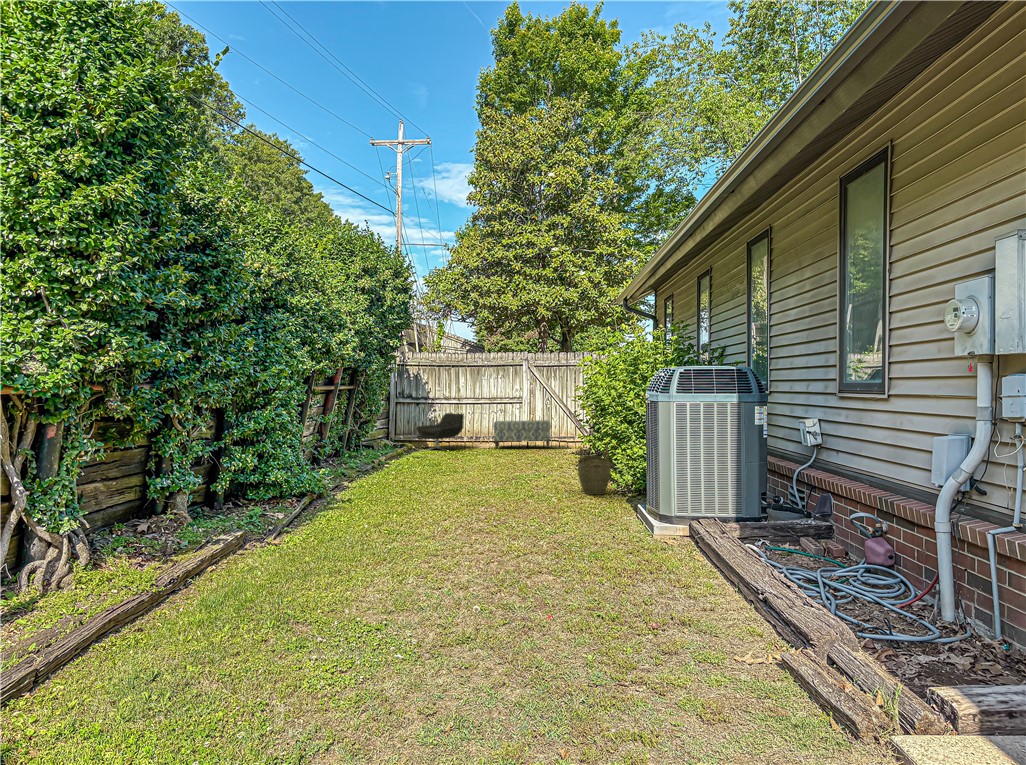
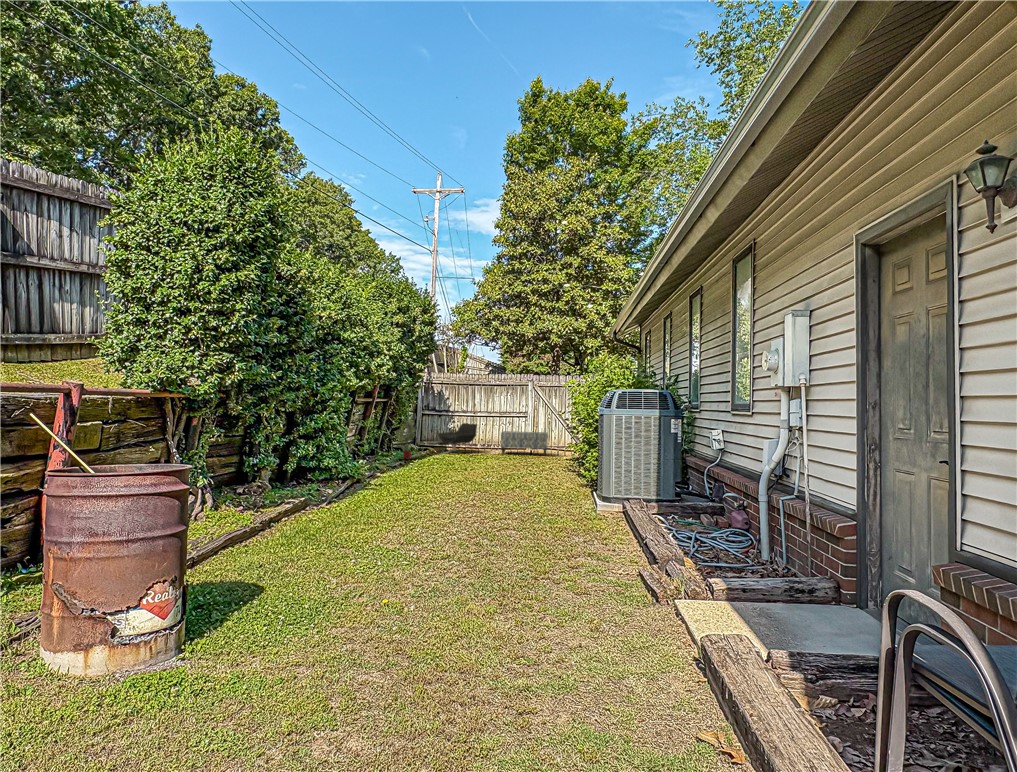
potted tree: none [364,408,391,462] -> present [396,418,416,459]
woven basket: present [578,447,611,495] -> none [555,452,580,489]

